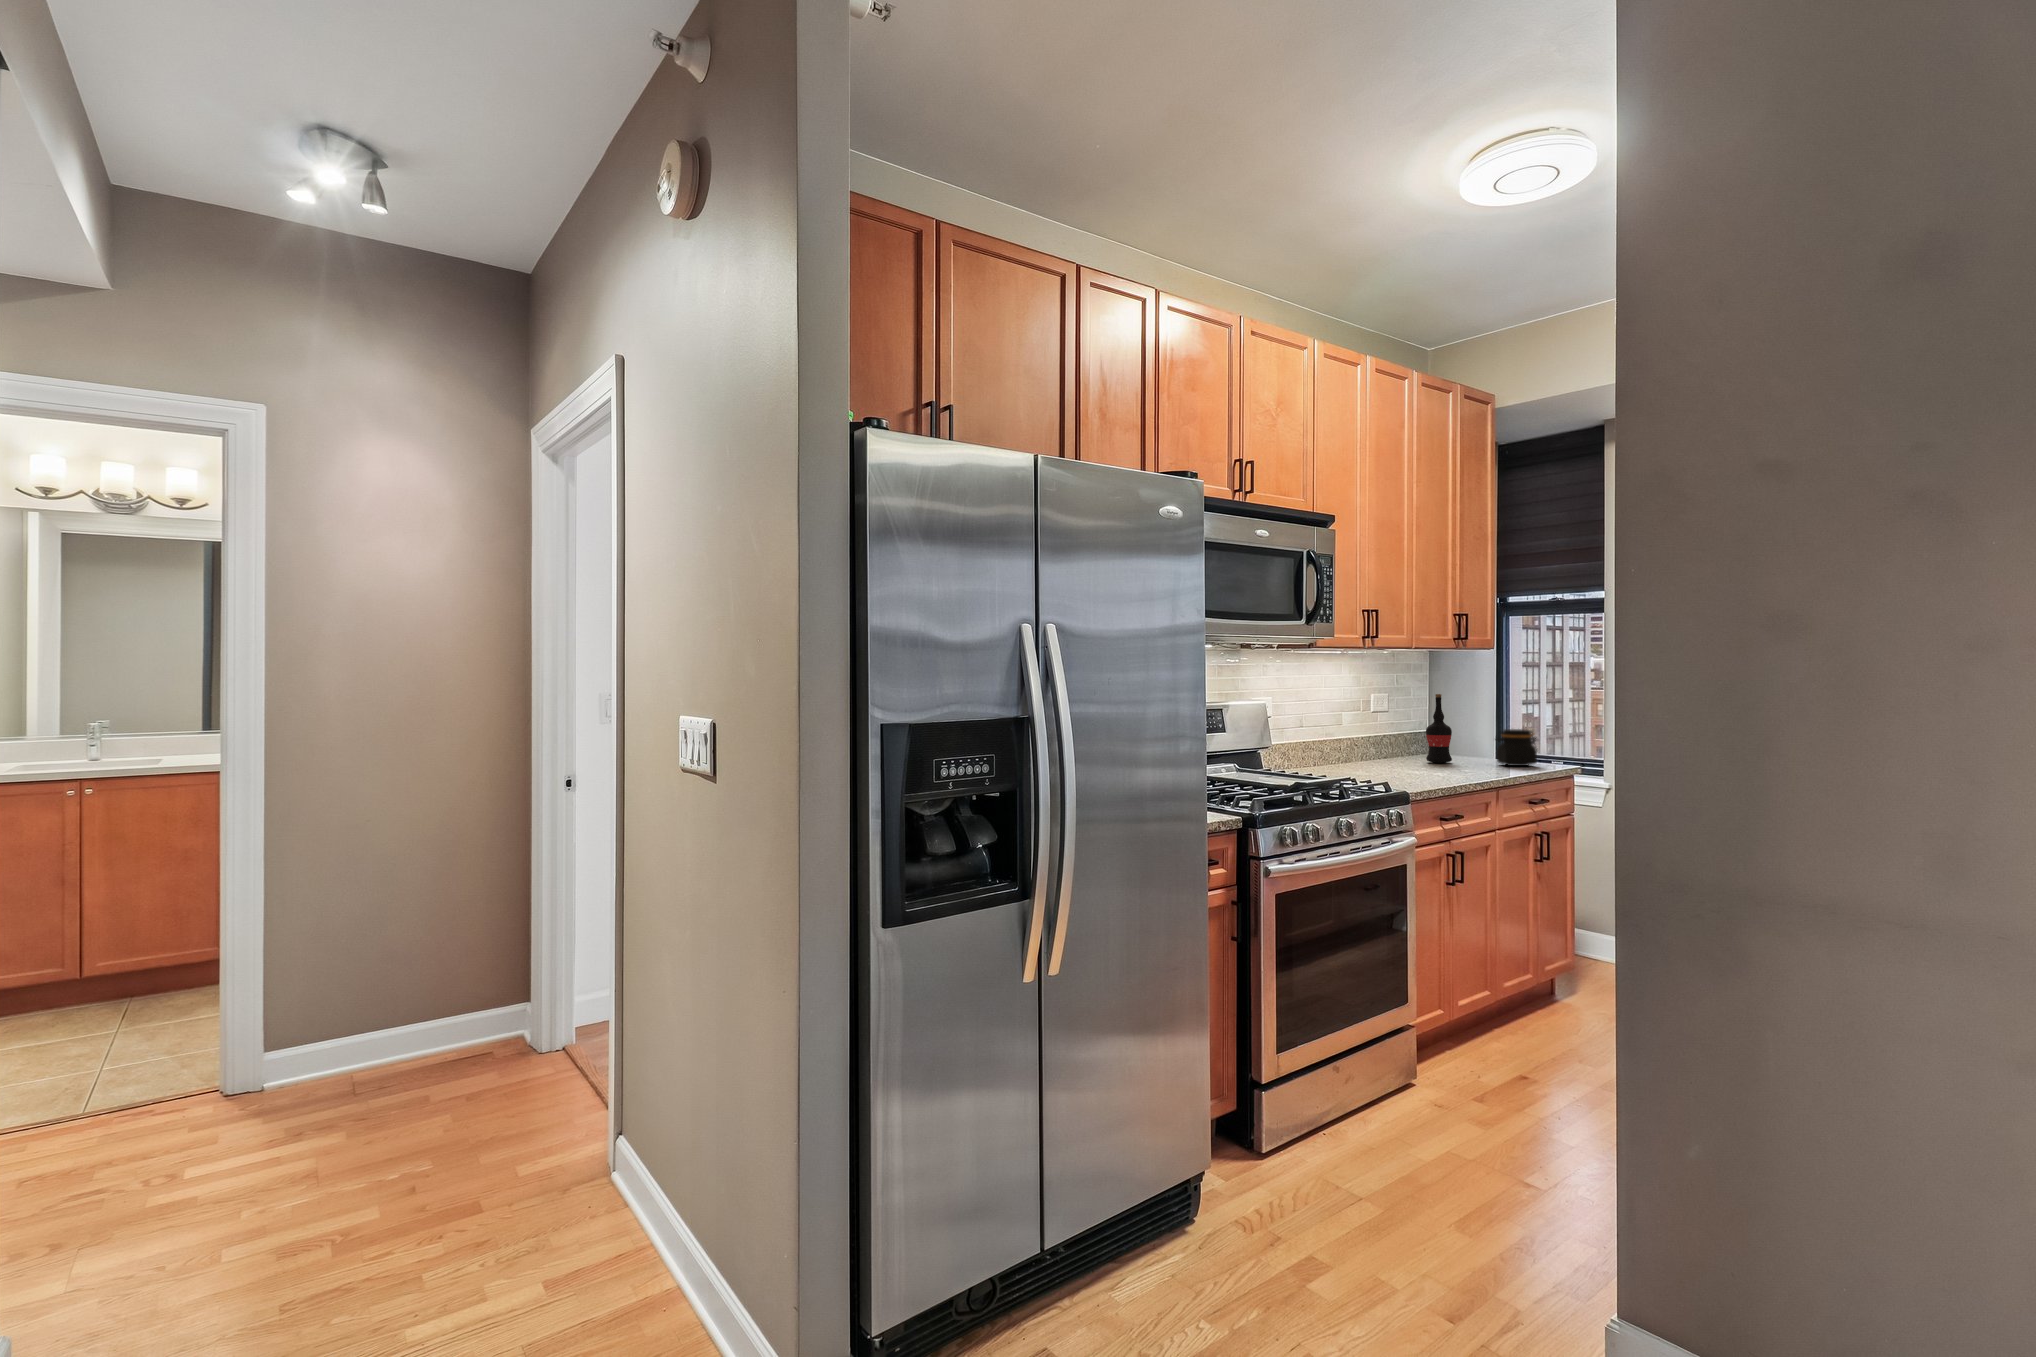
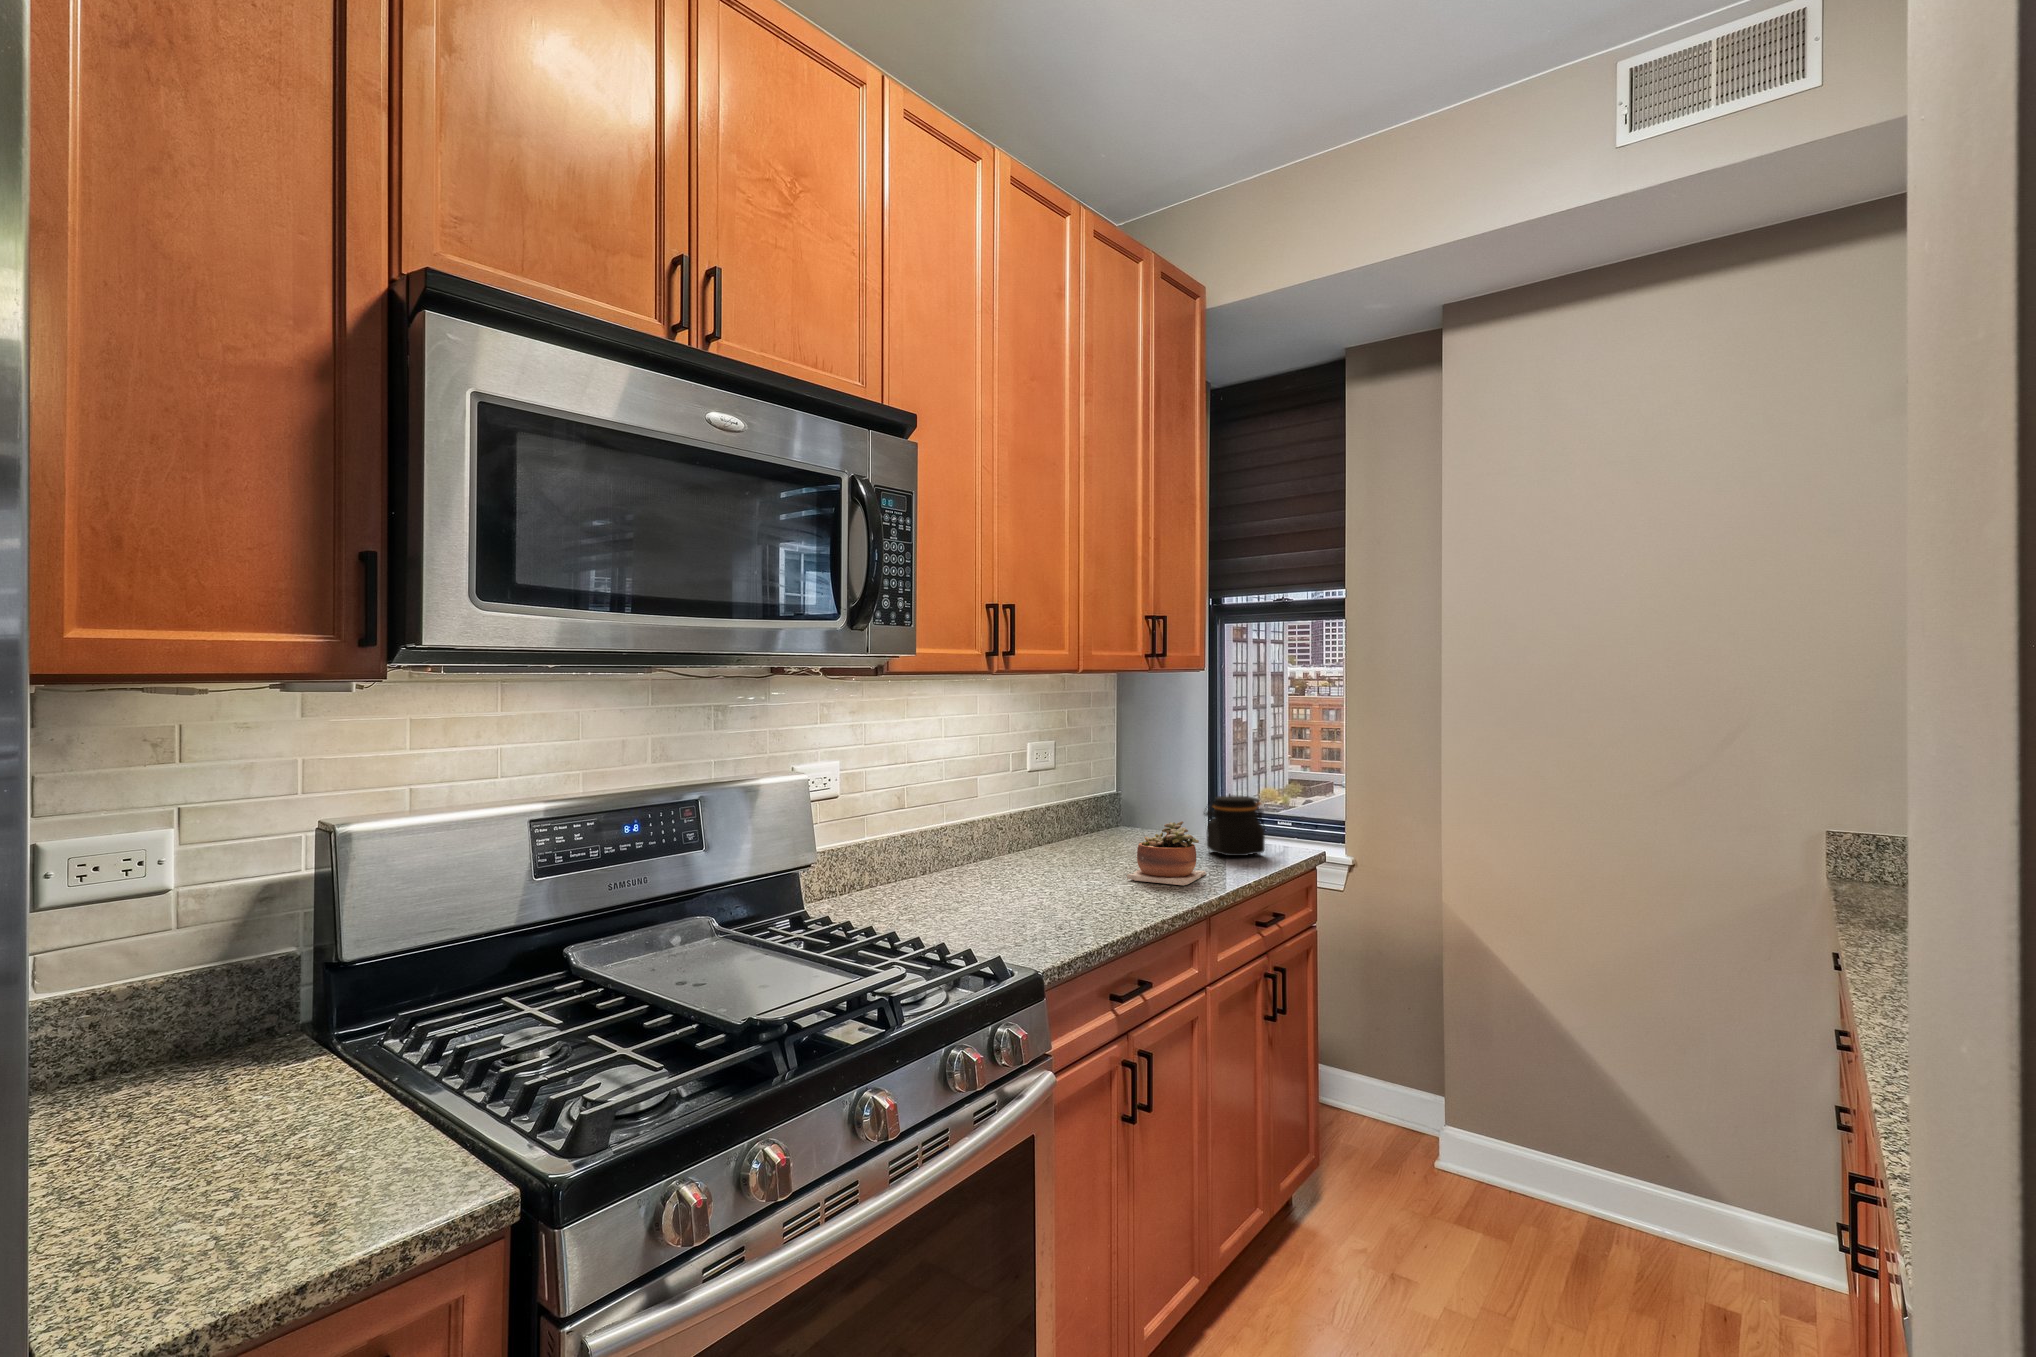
wine bottle: present [1426,694,1452,763] -> none [1104,740,1142,849]
succulent plant: none [1445,739,1497,774] -> present [1127,821,1206,885]

